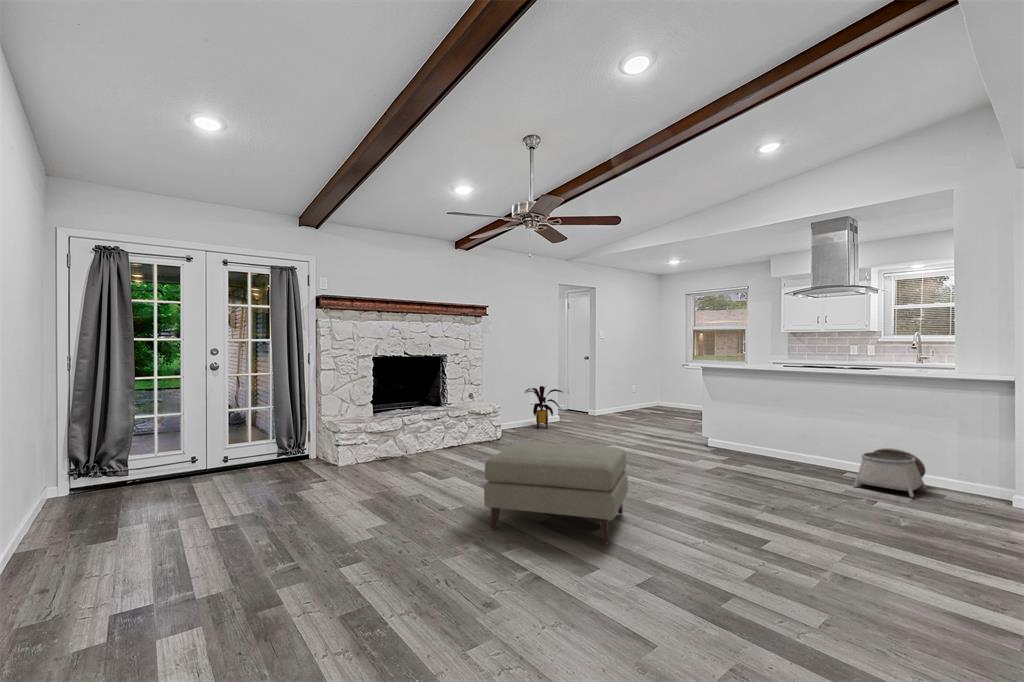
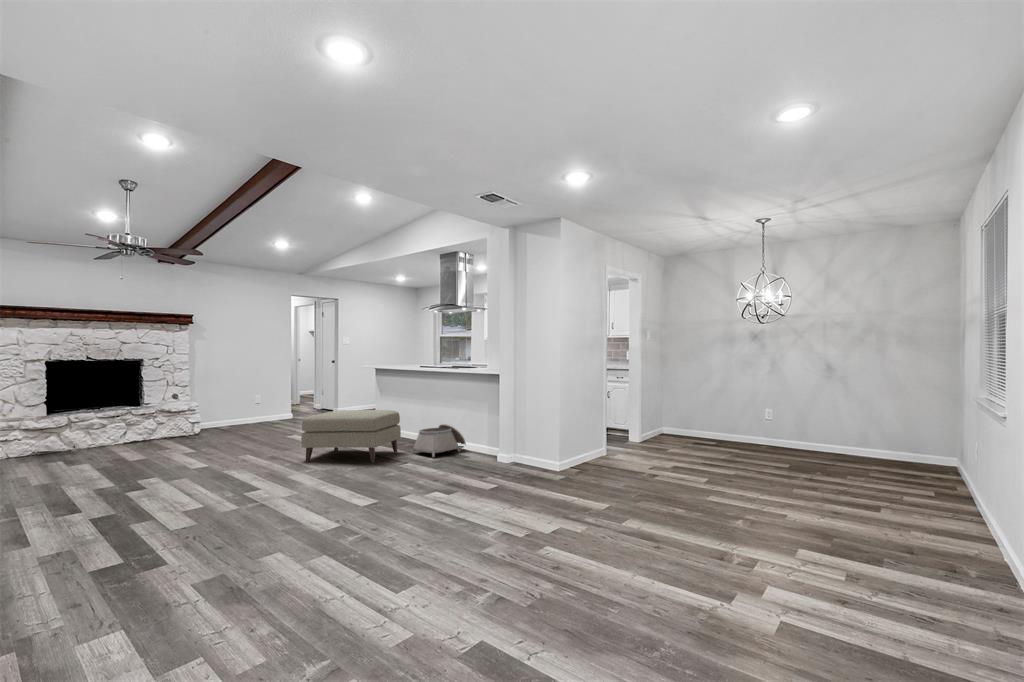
house plant: present [525,386,562,429] -> none [240,387,279,426]
ottoman: present [484,443,628,544] -> present [301,410,401,462]

